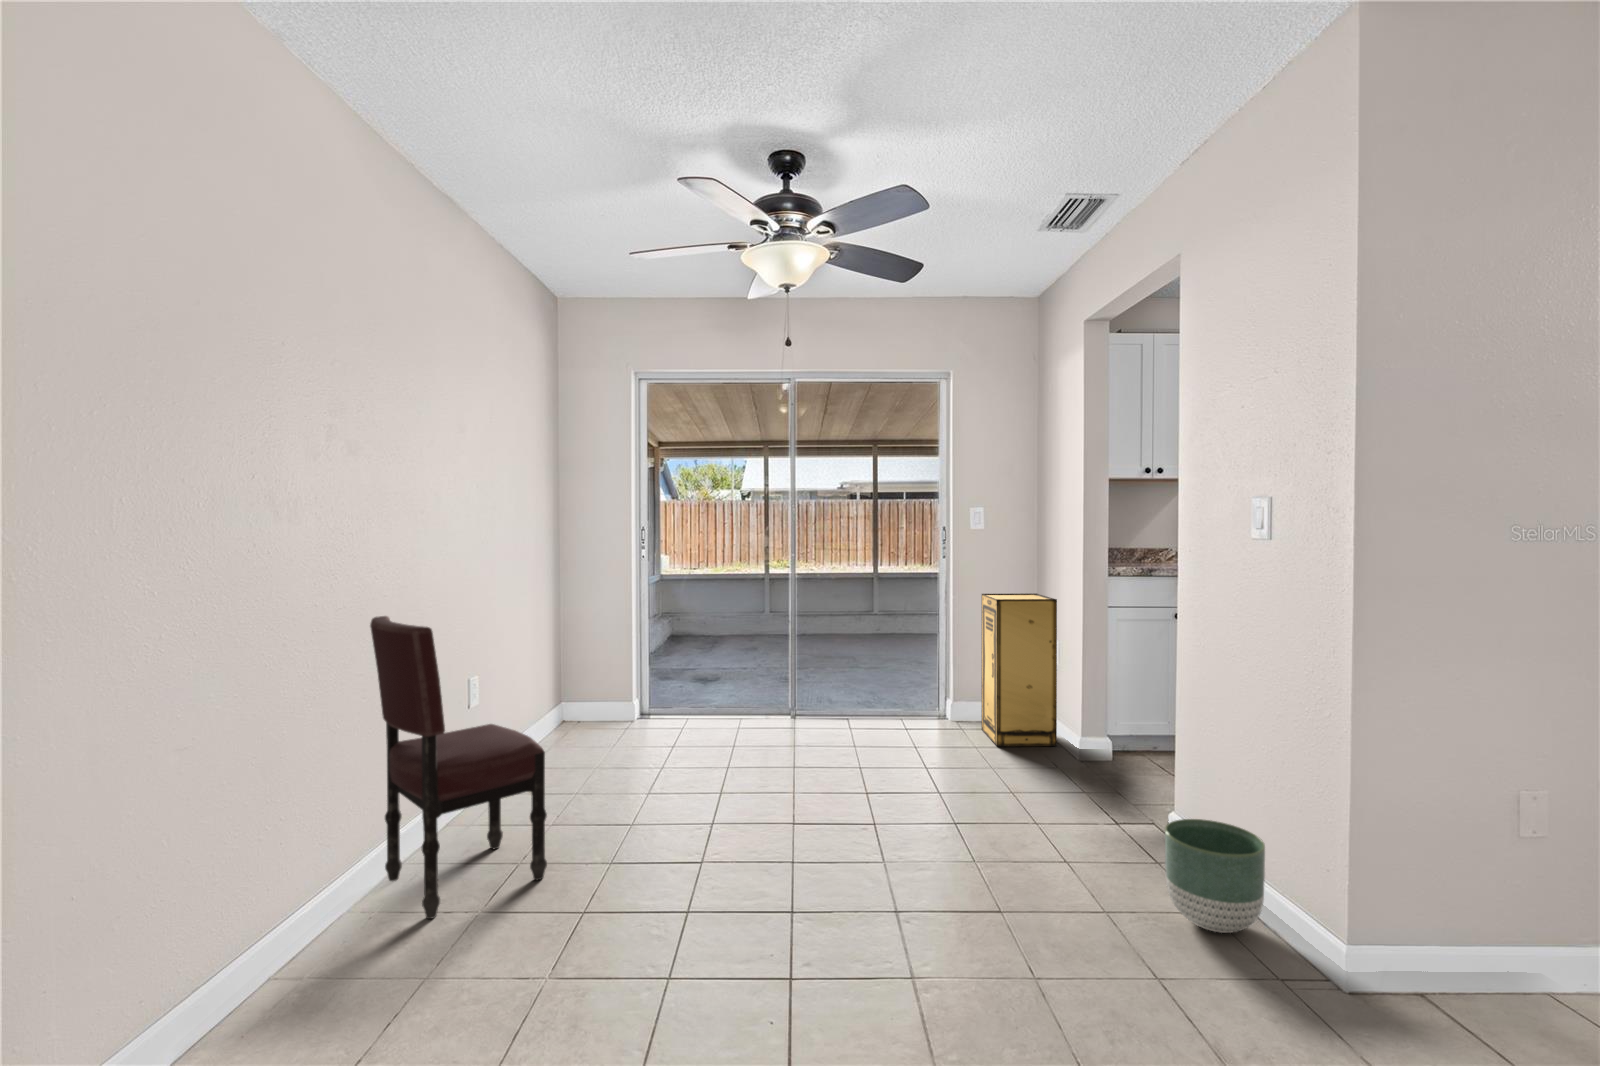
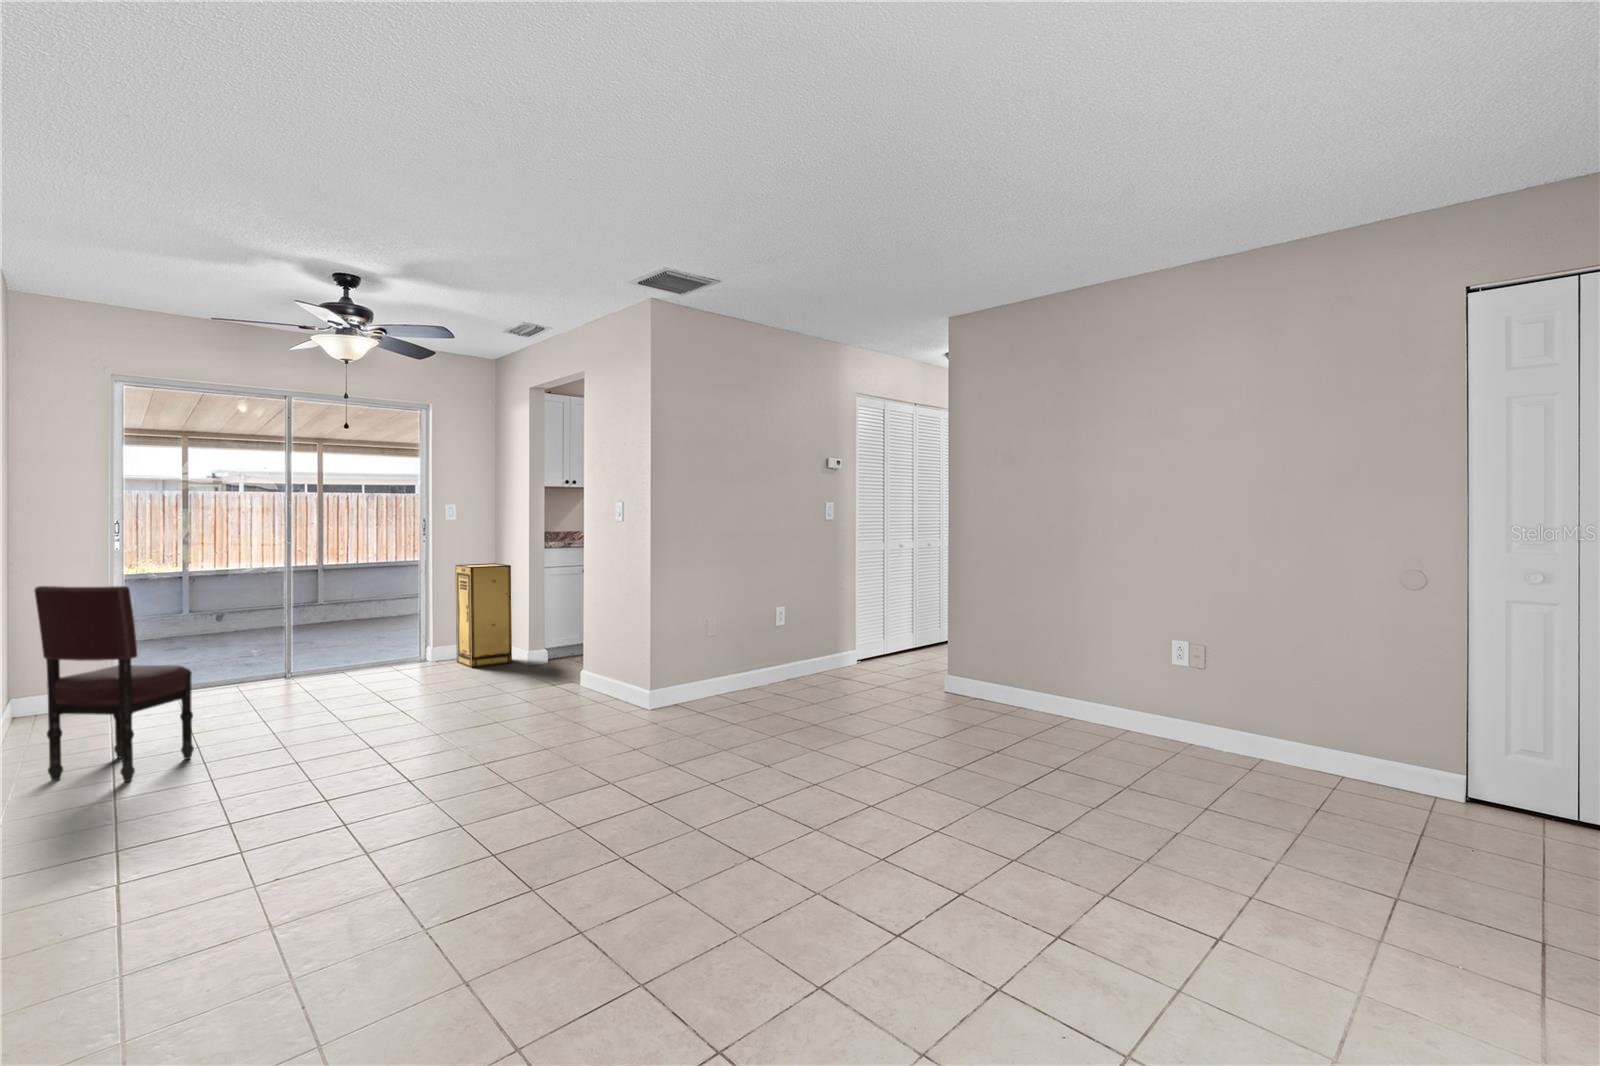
planter: present [1165,819,1265,933] -> none [582,659,624,705]

